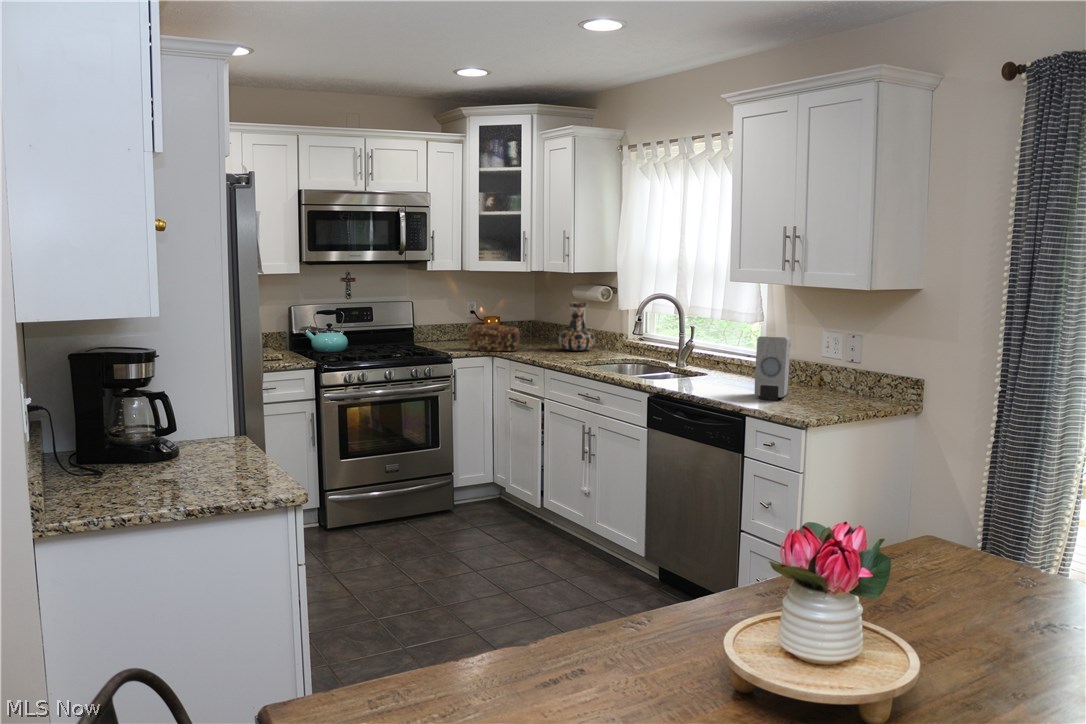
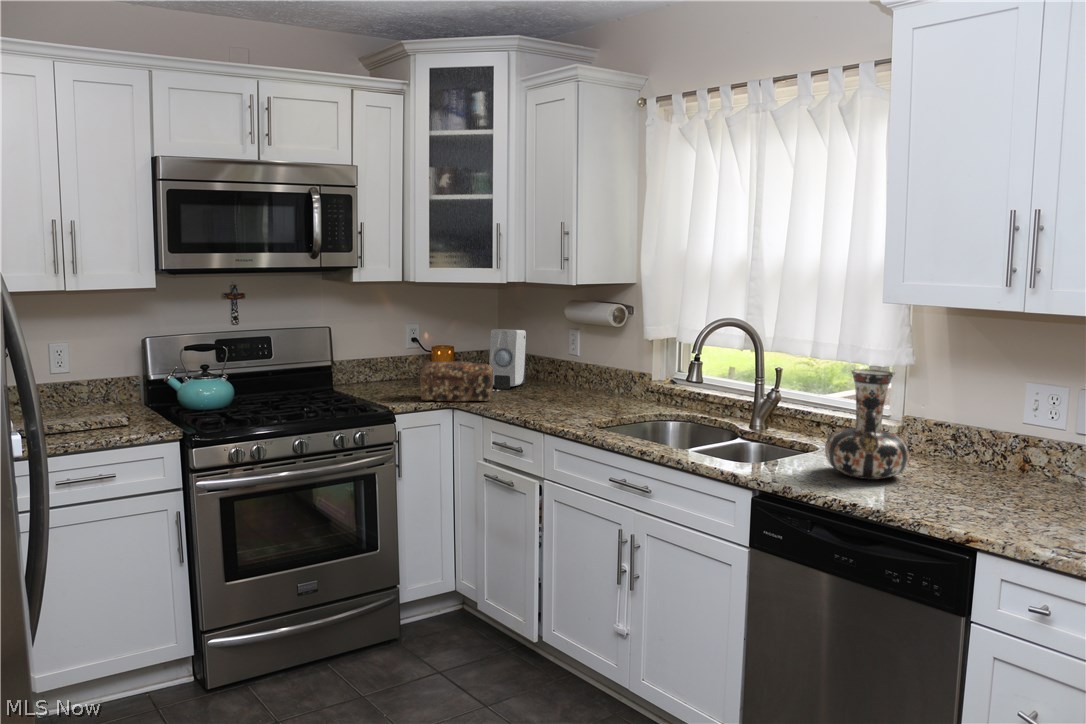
decorative vase: present [558,302,595,351] -> present [825,369,910,479]
soap dispenser: present [755,336,791,400] -> present [489,329,527,389]

